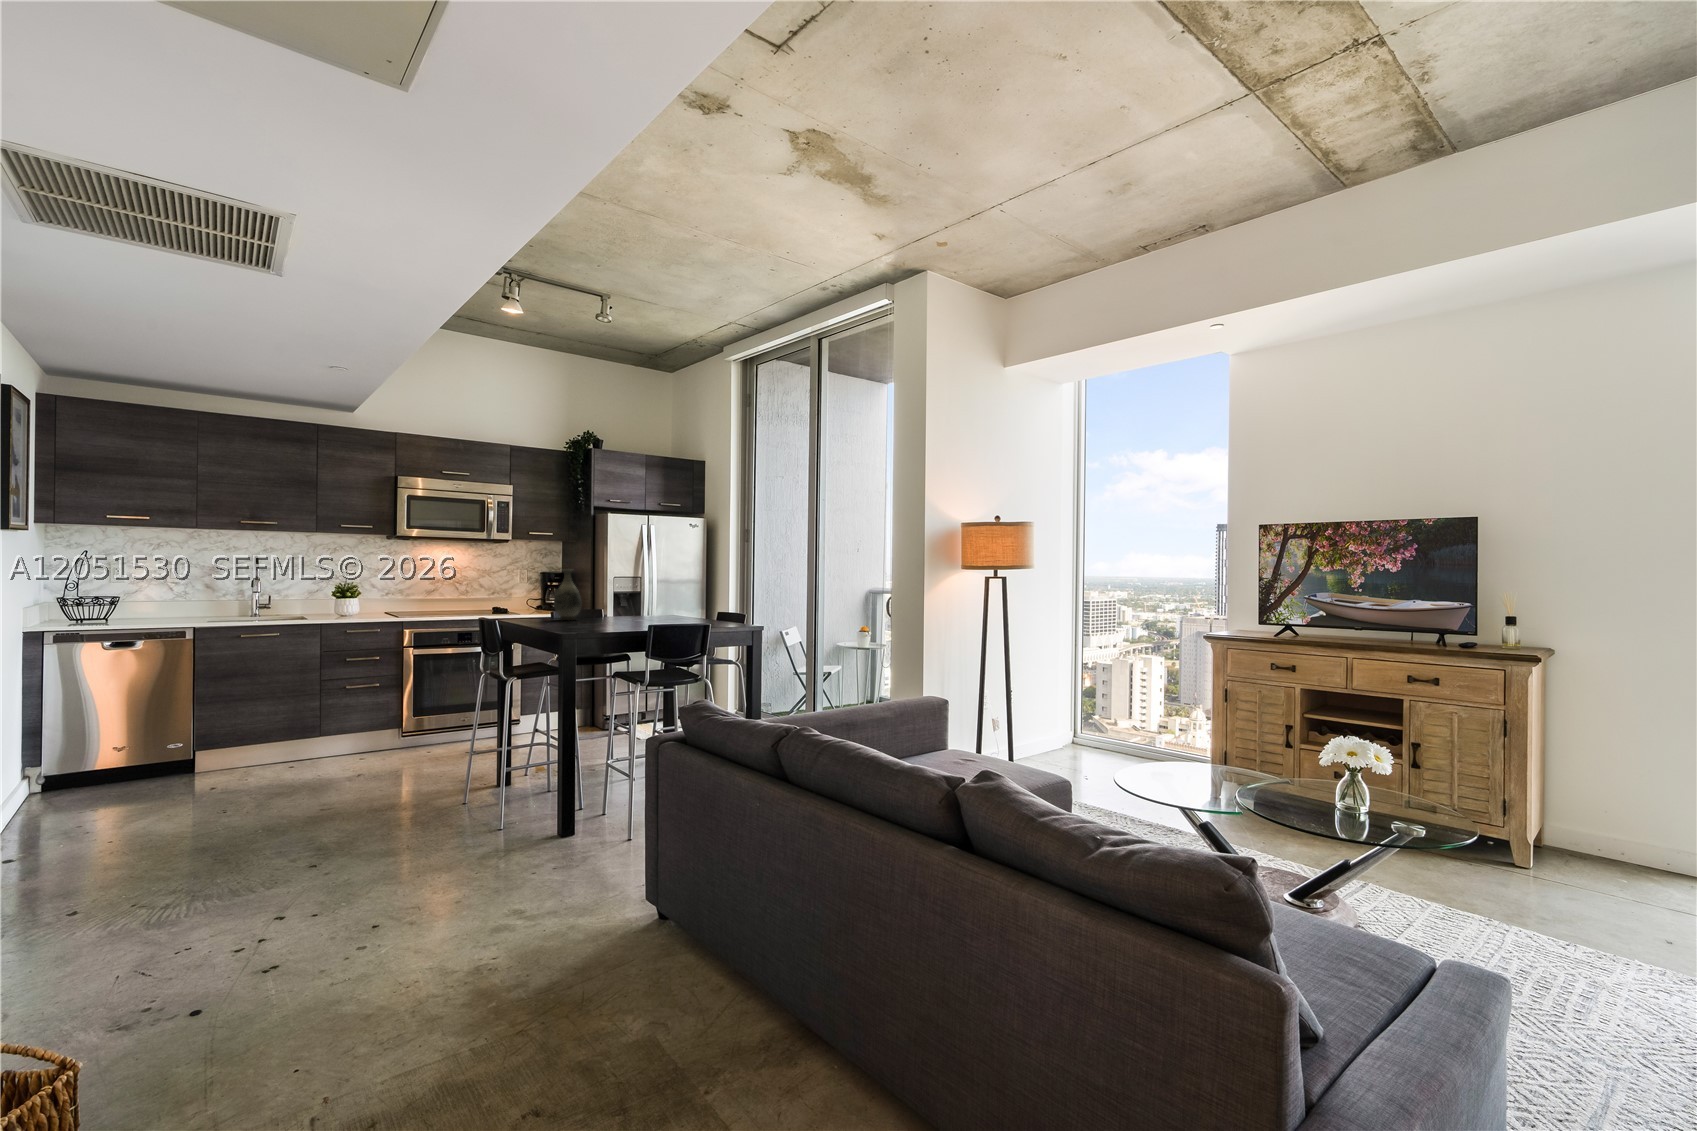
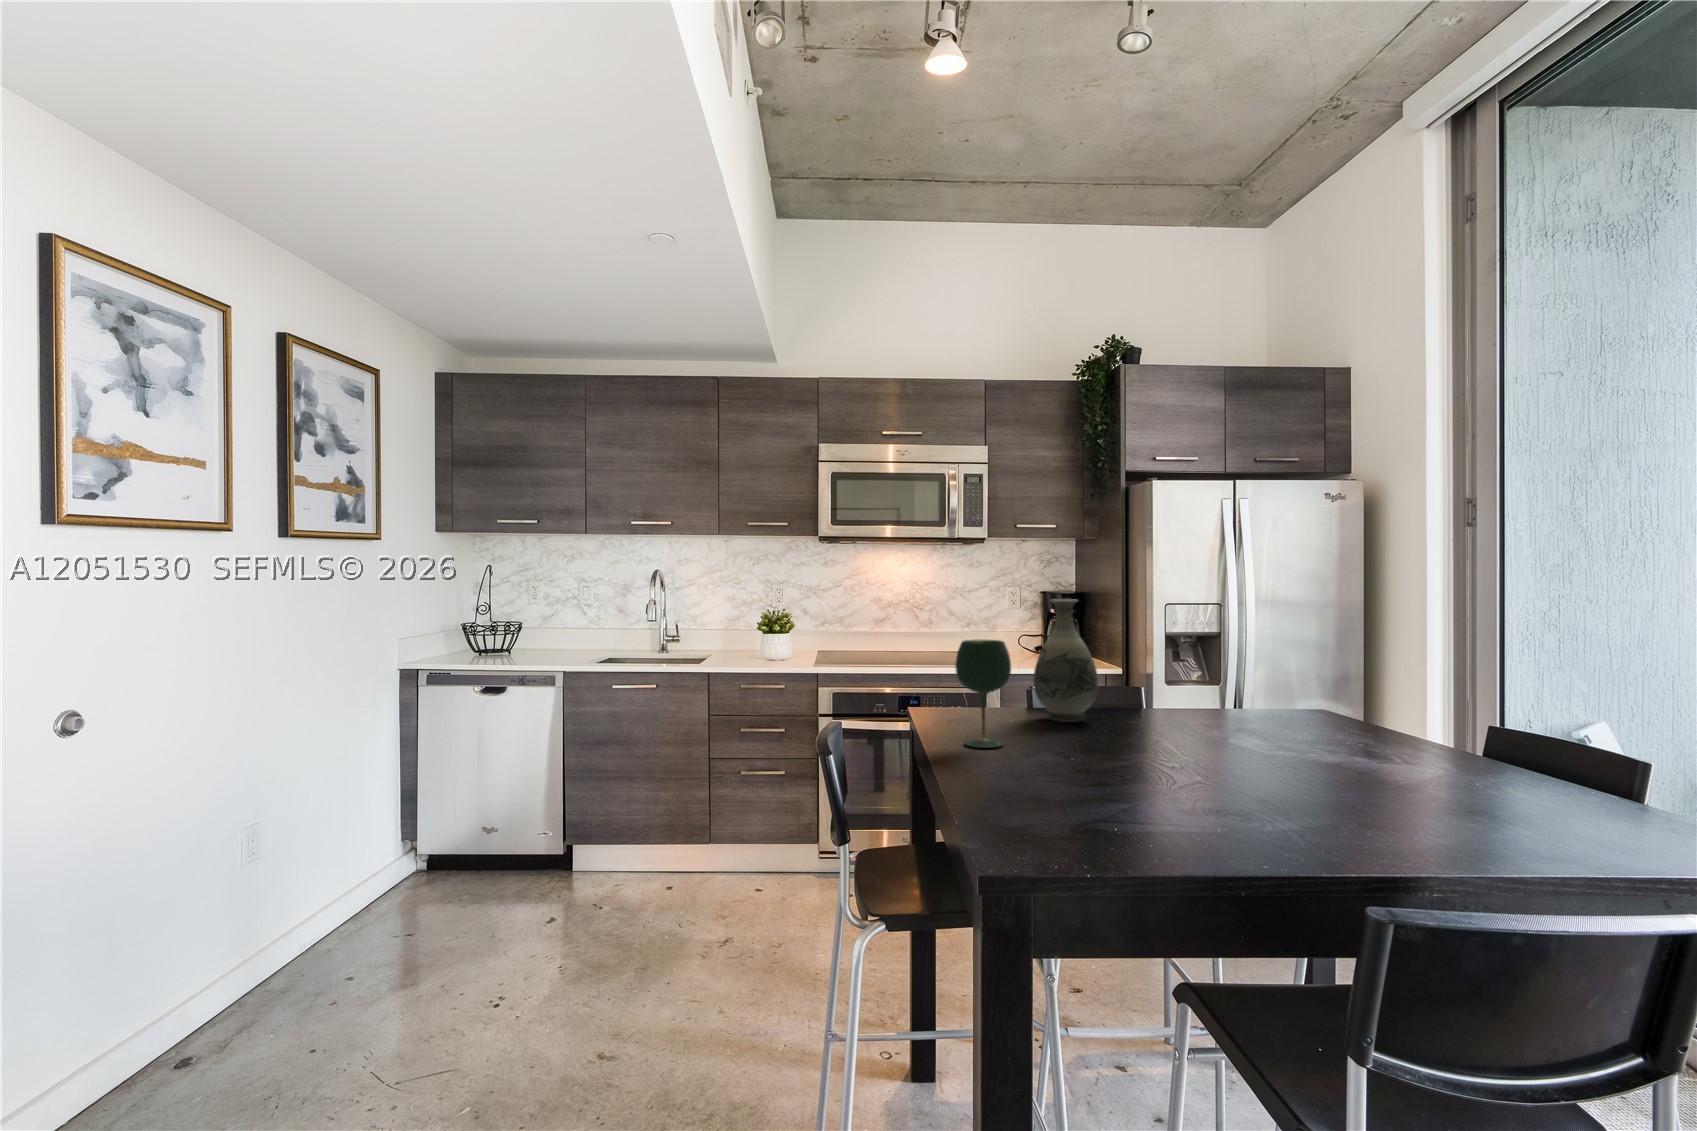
wine glass: none [526,583,550,624] -> present [955,640,1011,748]

